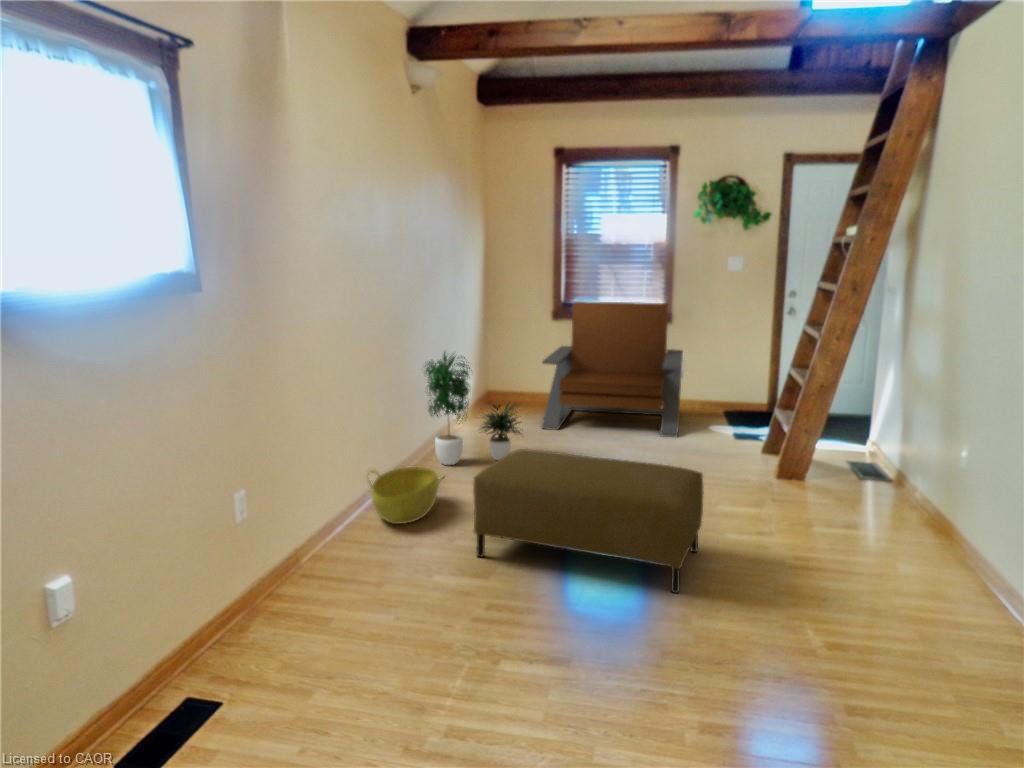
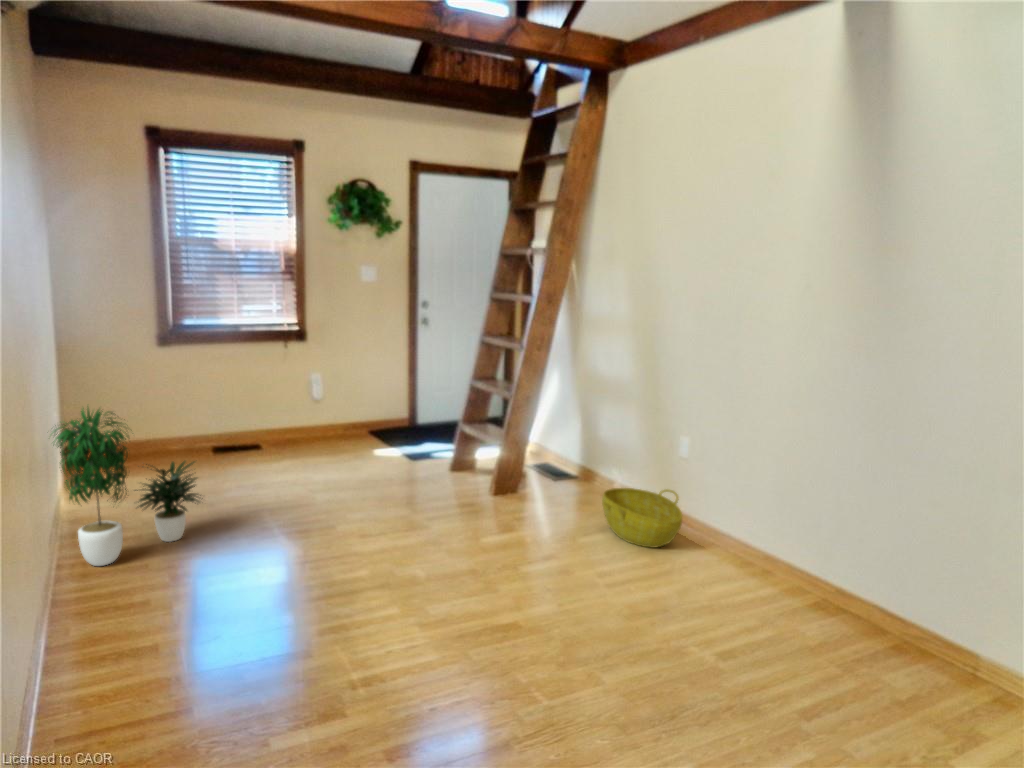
lounge chair: present [542,301,683,437] -> none [178,318,355,486]
ottoman: present [473,449,703,593] -> none [269,511,545,690]
basket: present [366,467,445,524] -> present [602,488,682,548]

